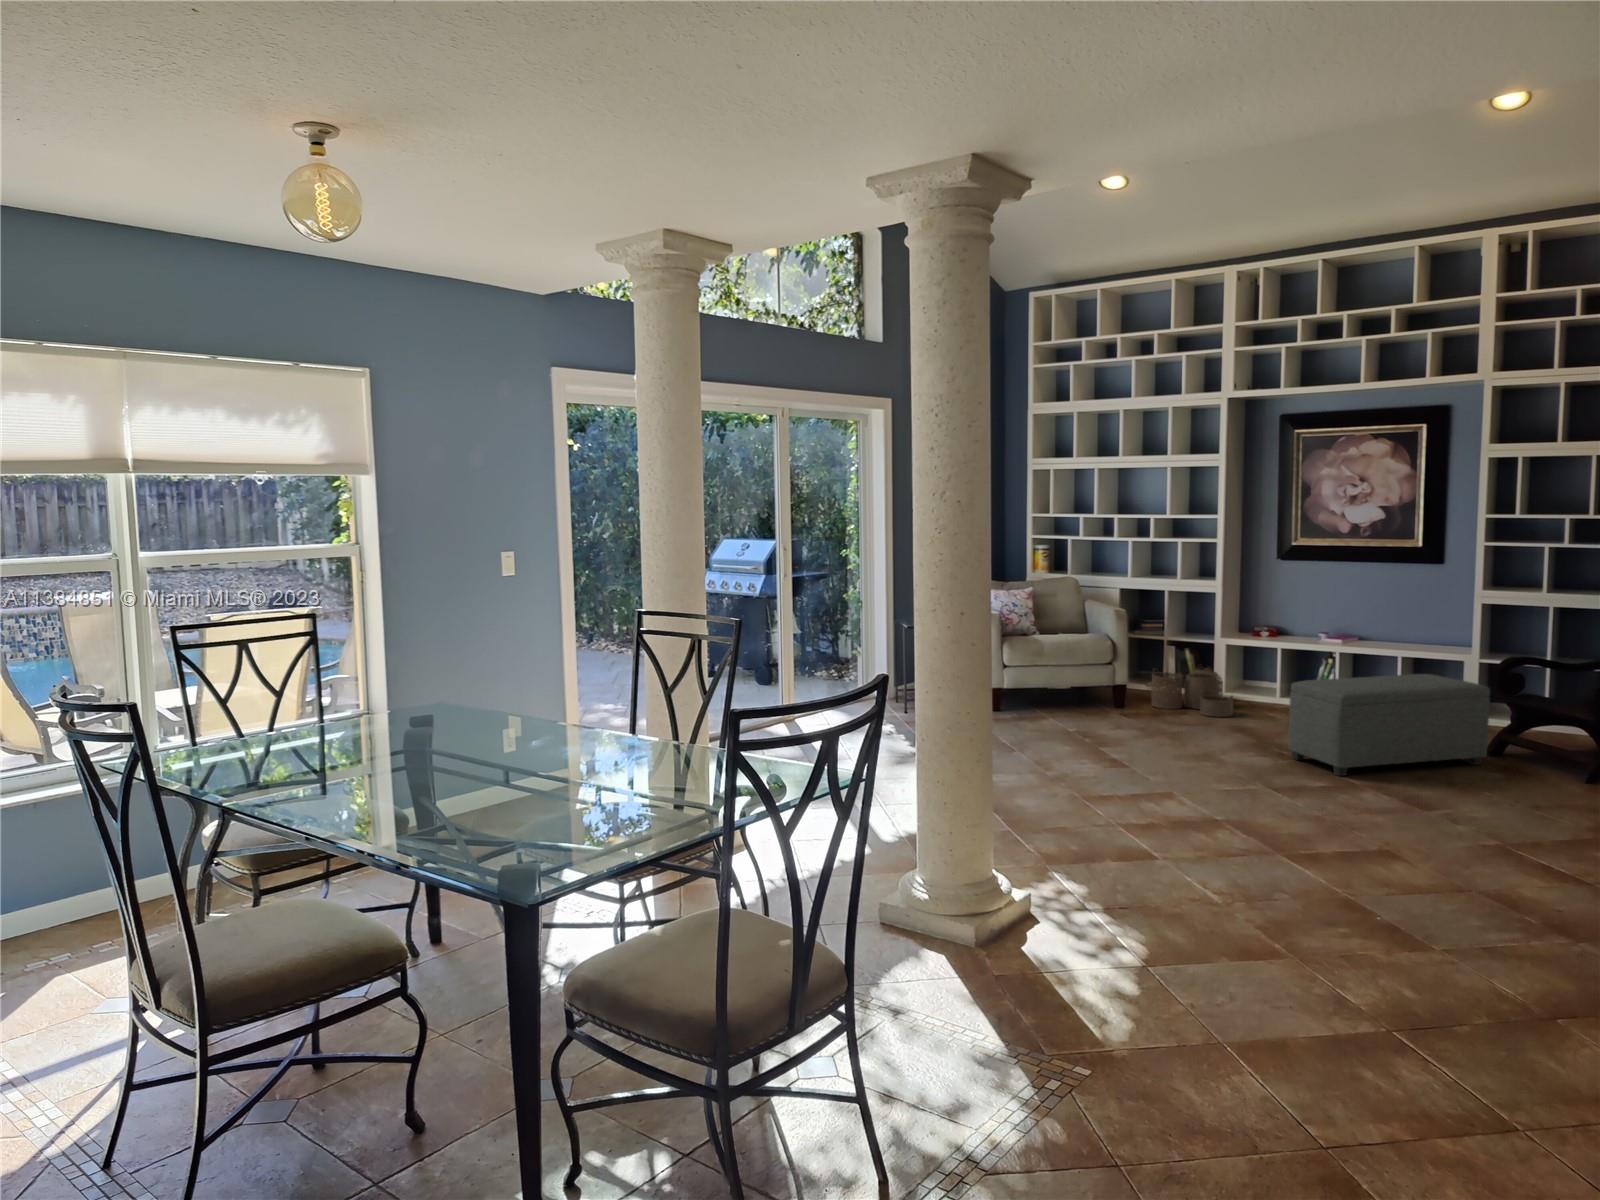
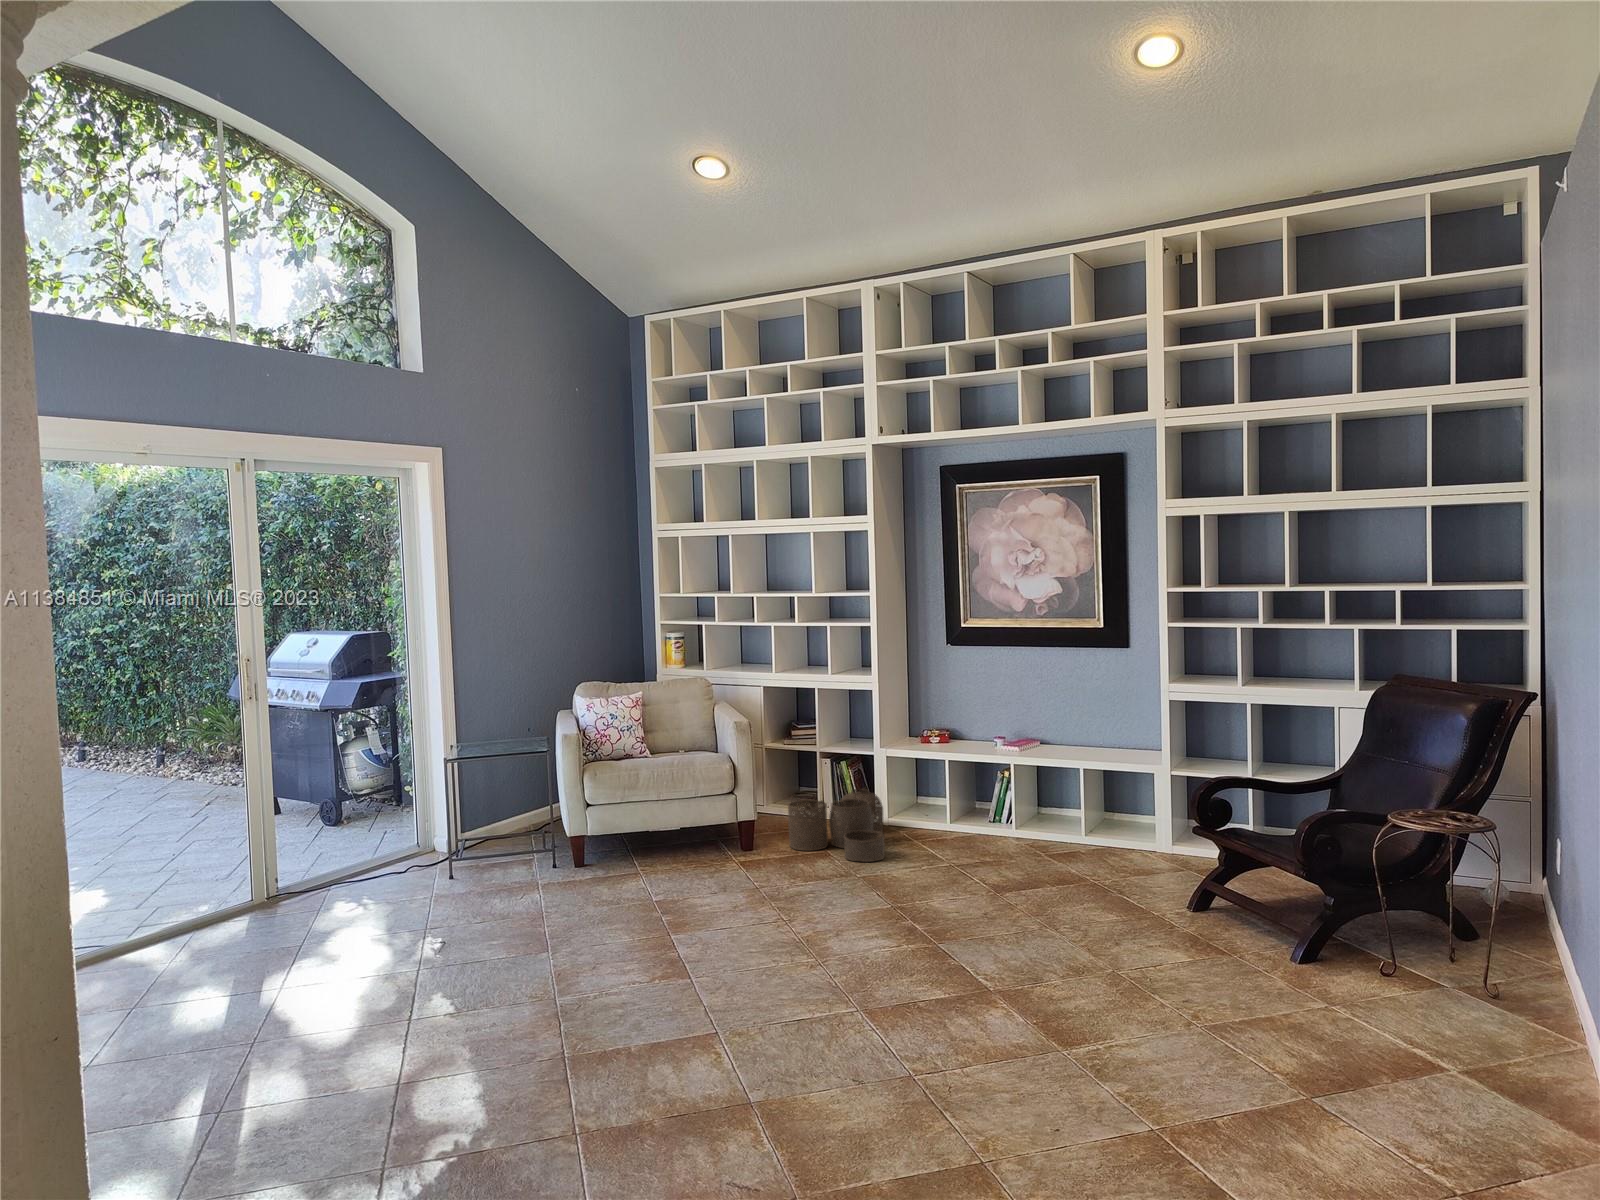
ottoman: present [1288,674,1490,776] -> none [921,805,1176,973]

